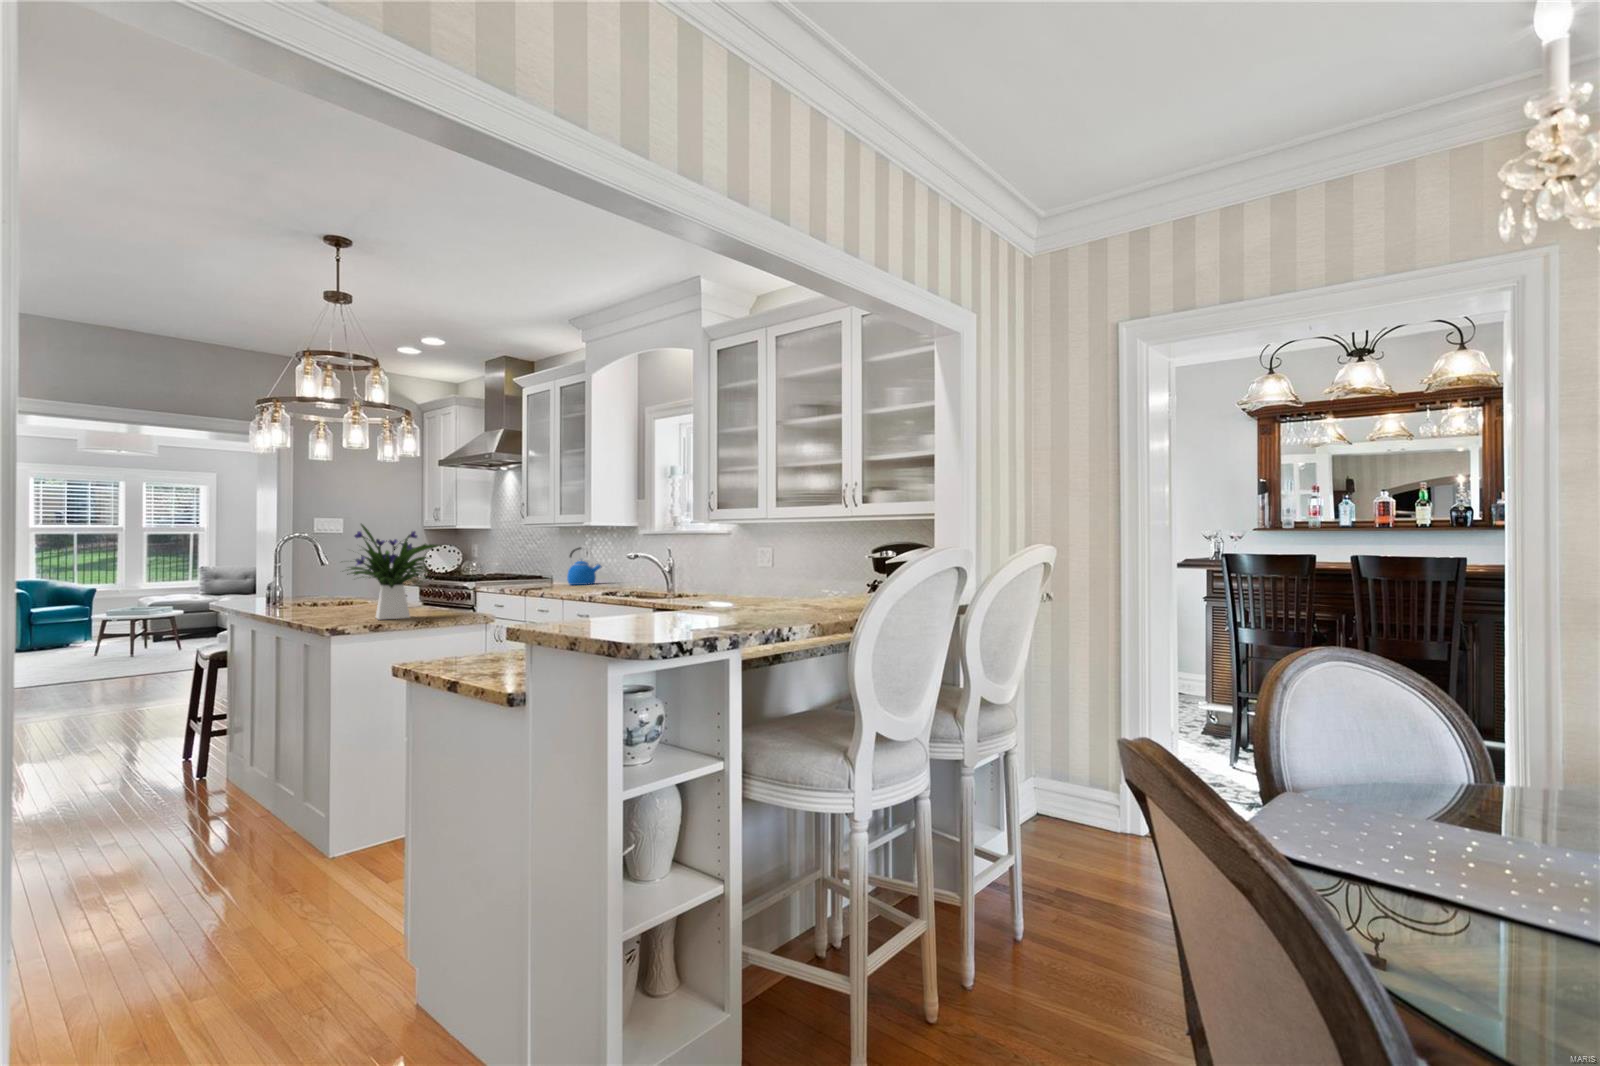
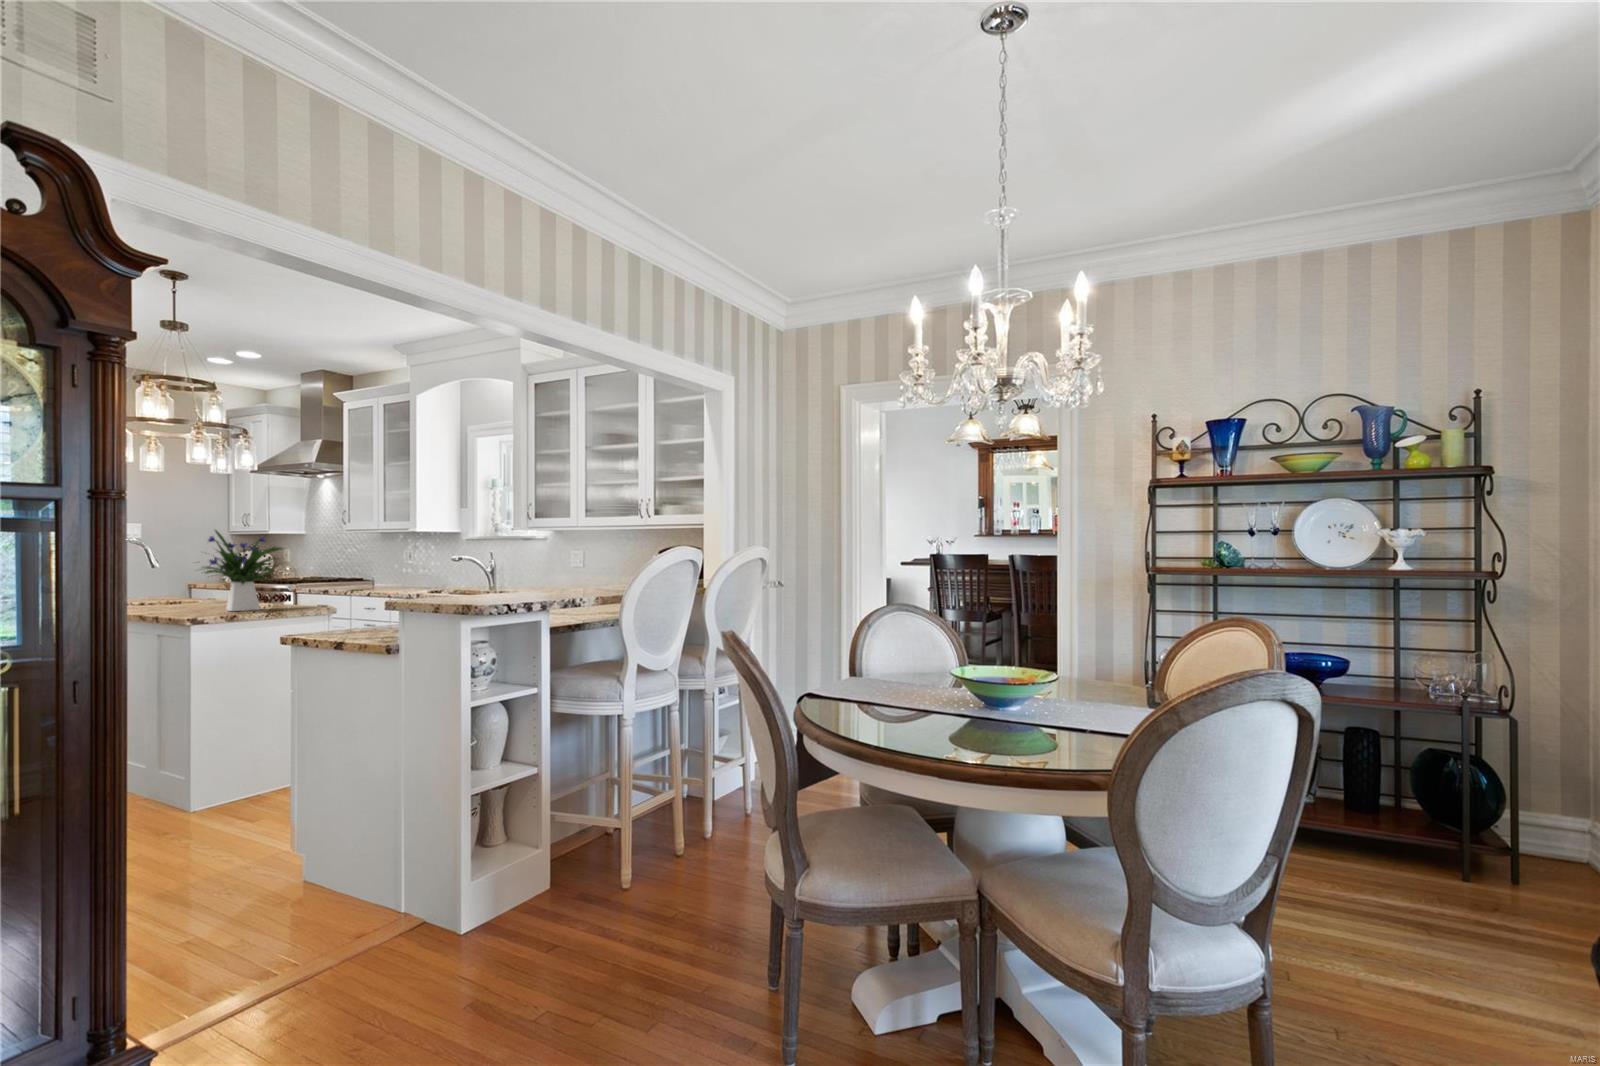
kettle: present [567,547,601,585] -> none [391,551,425,585]

